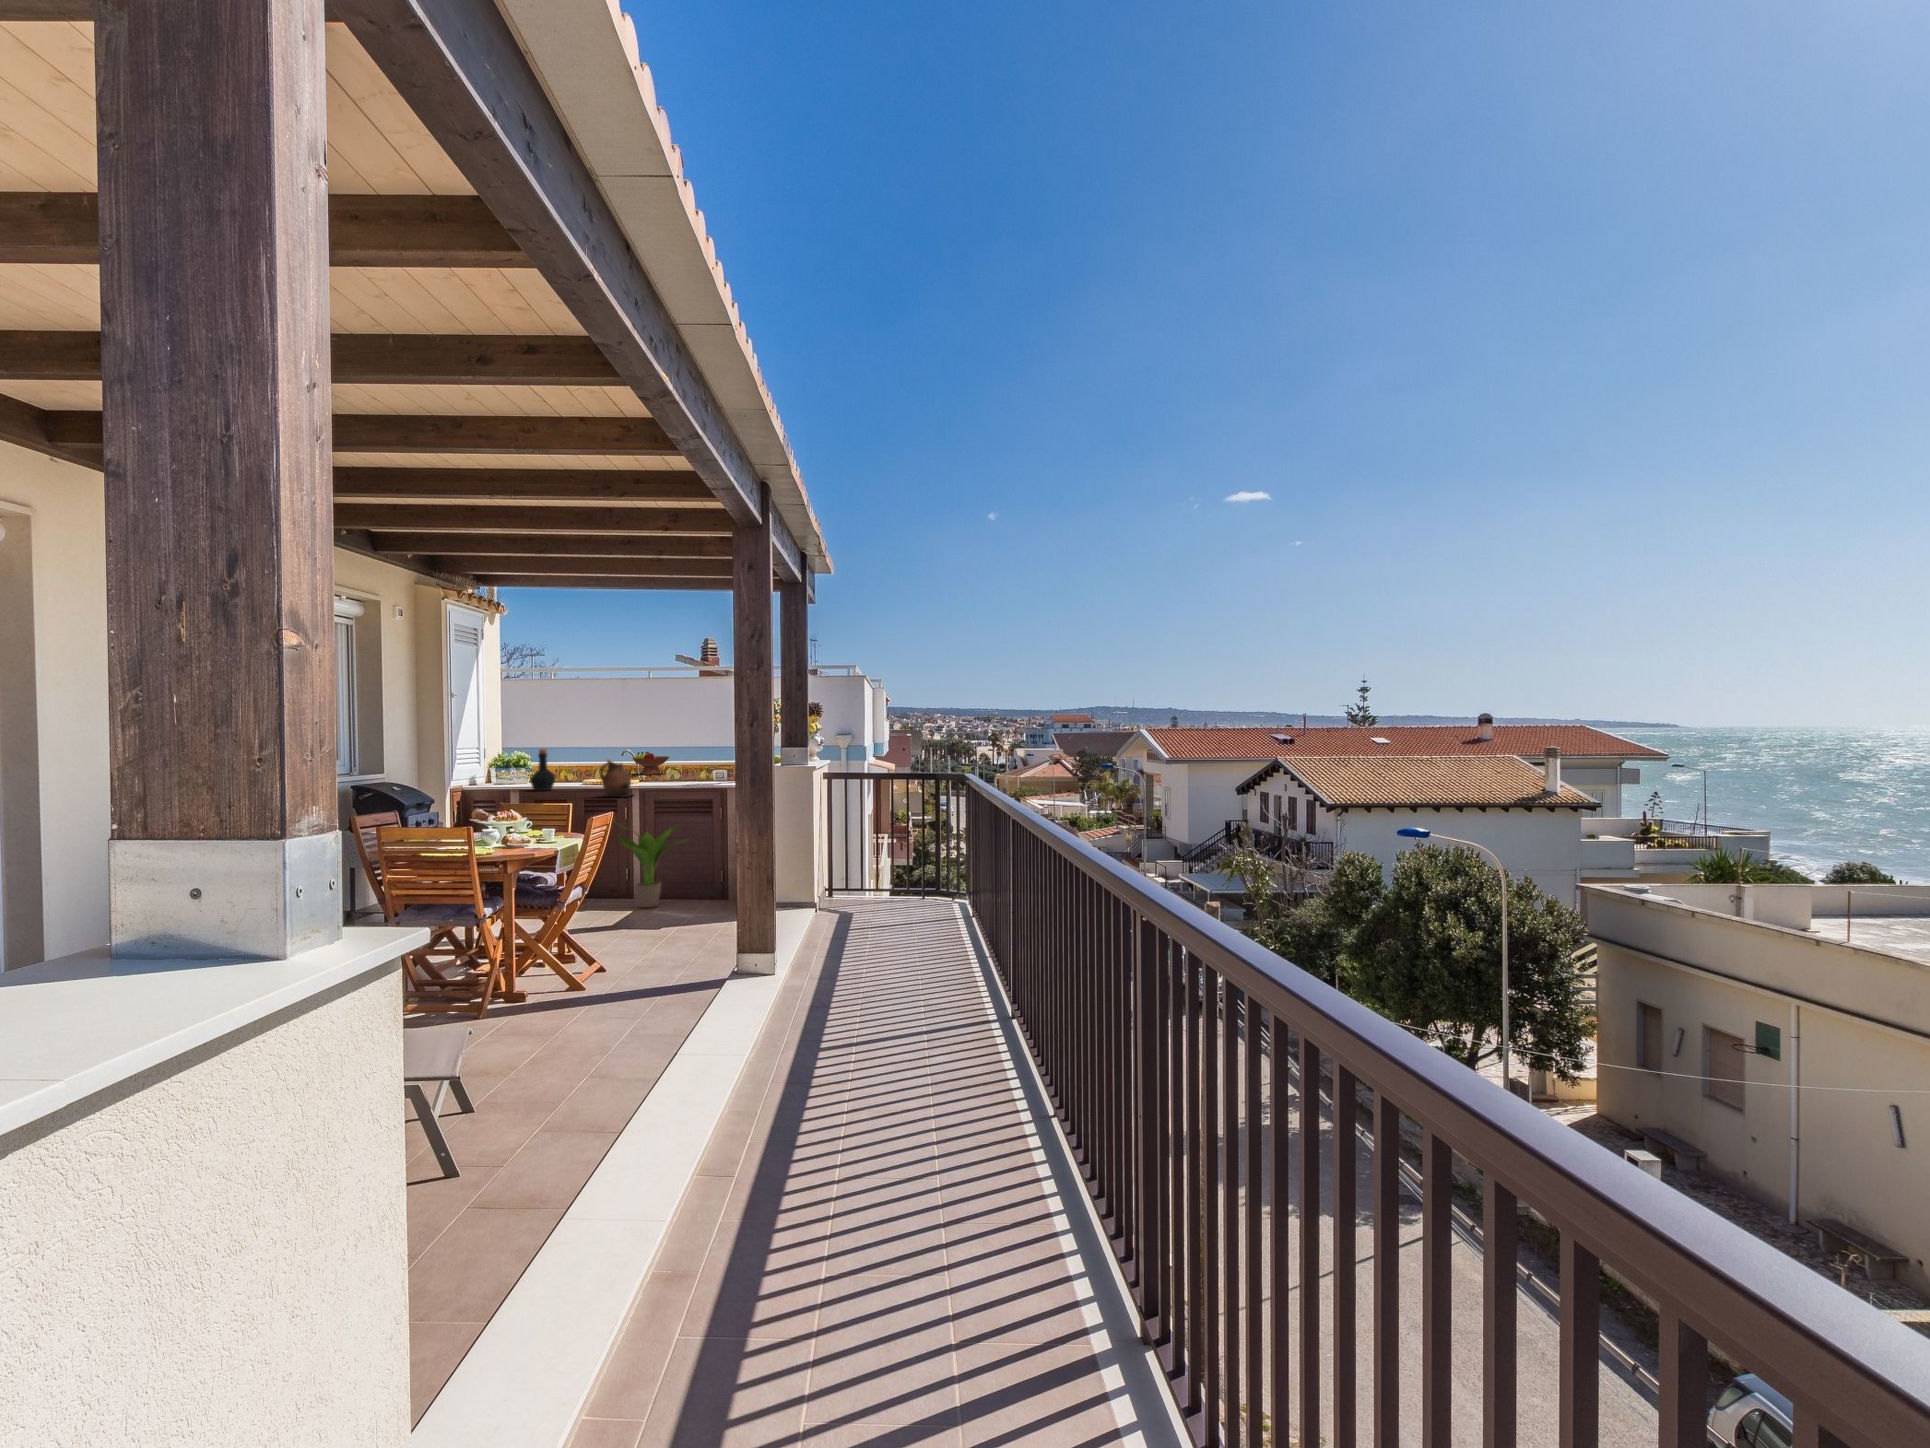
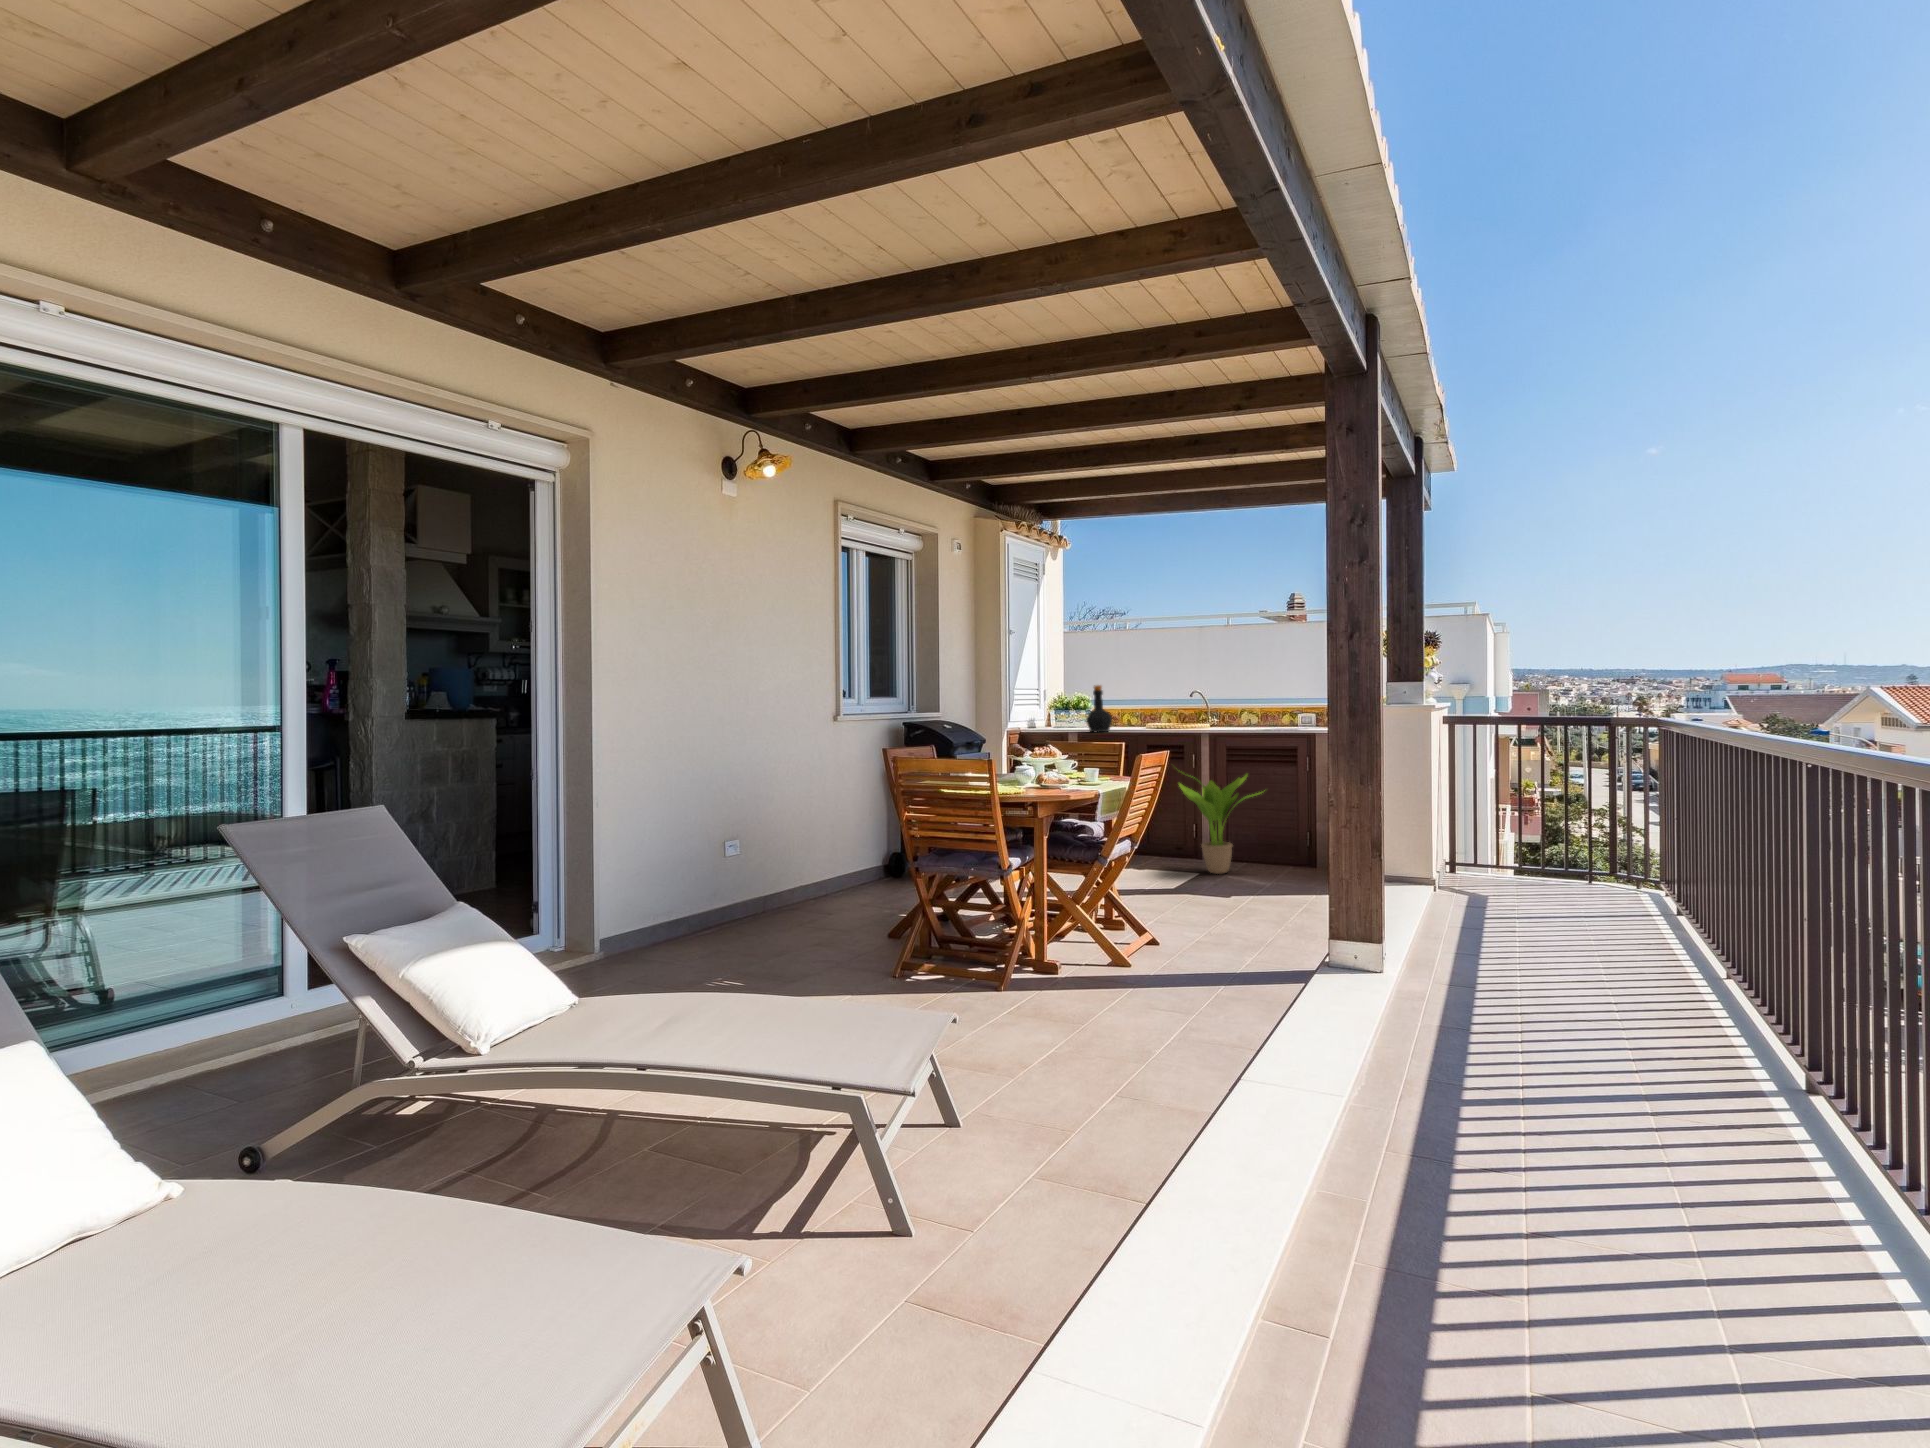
fruit bowl: present [632,752,669,775] -> none [1200,692,1243,719]
ceramic pitcher: present [599,760,631,797] -> none [1154,693,1197,738]

